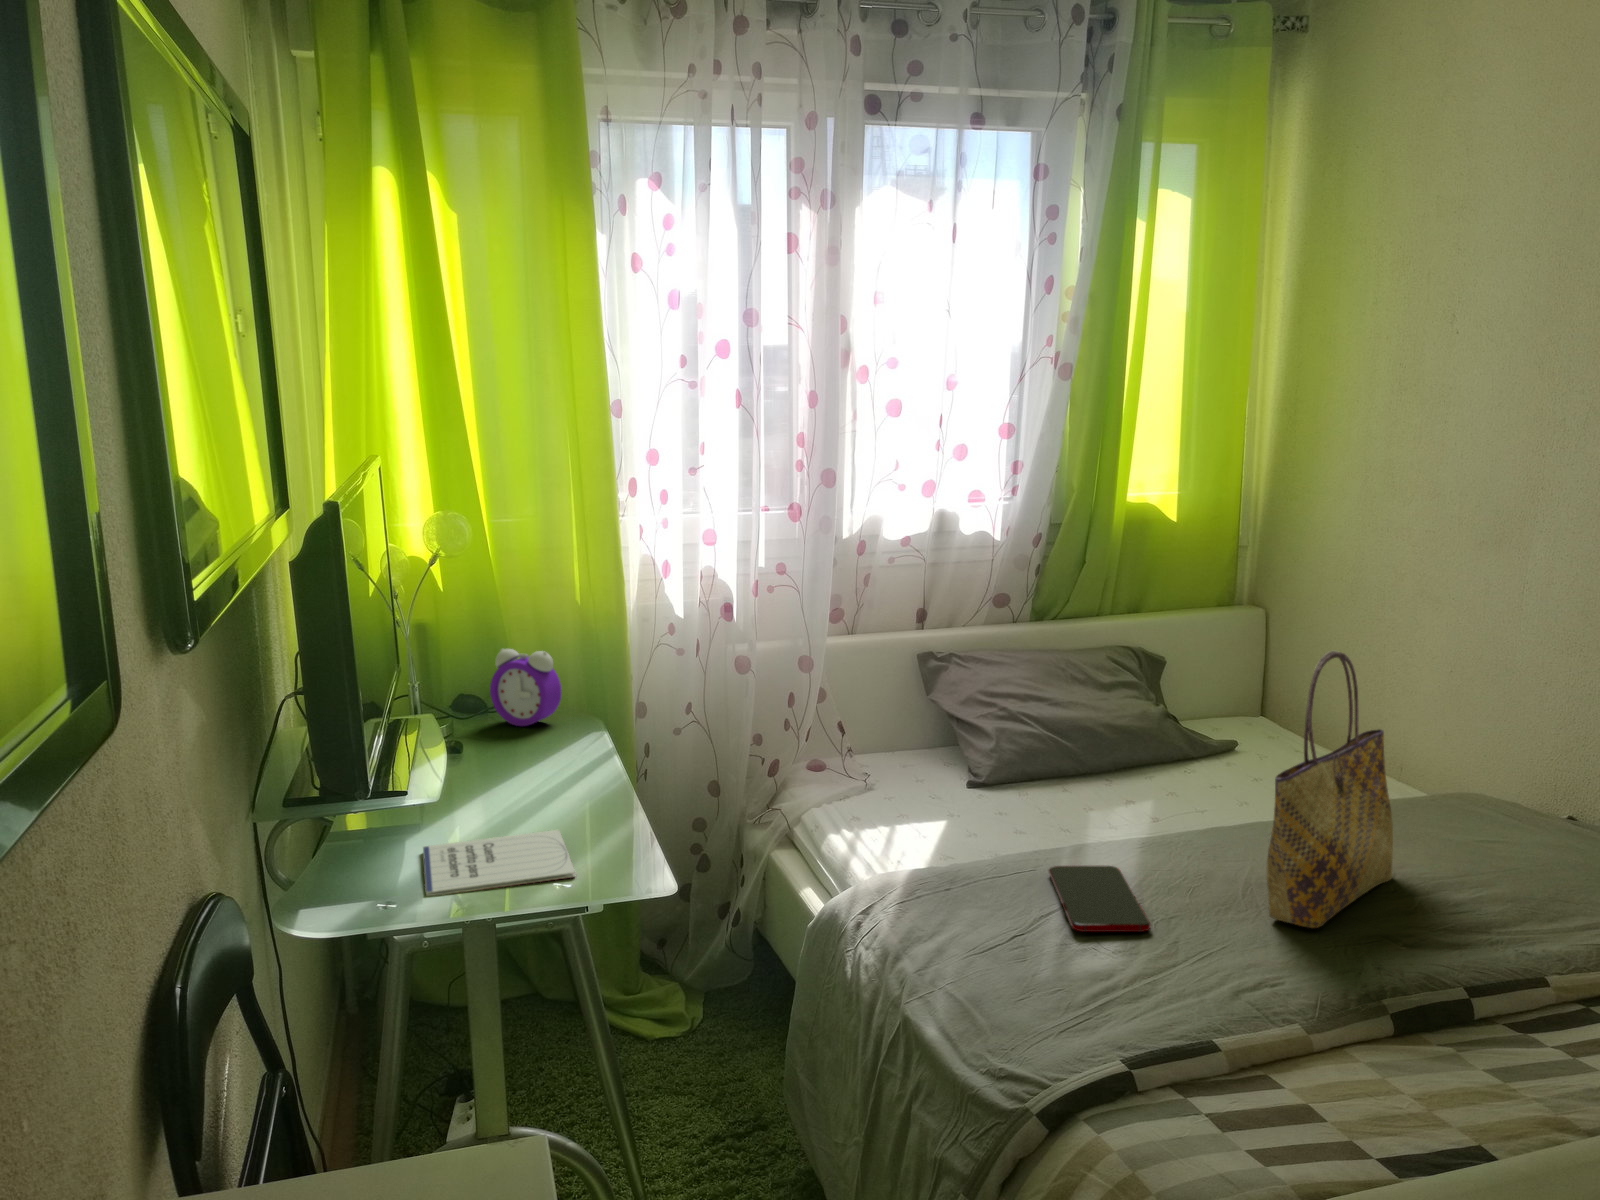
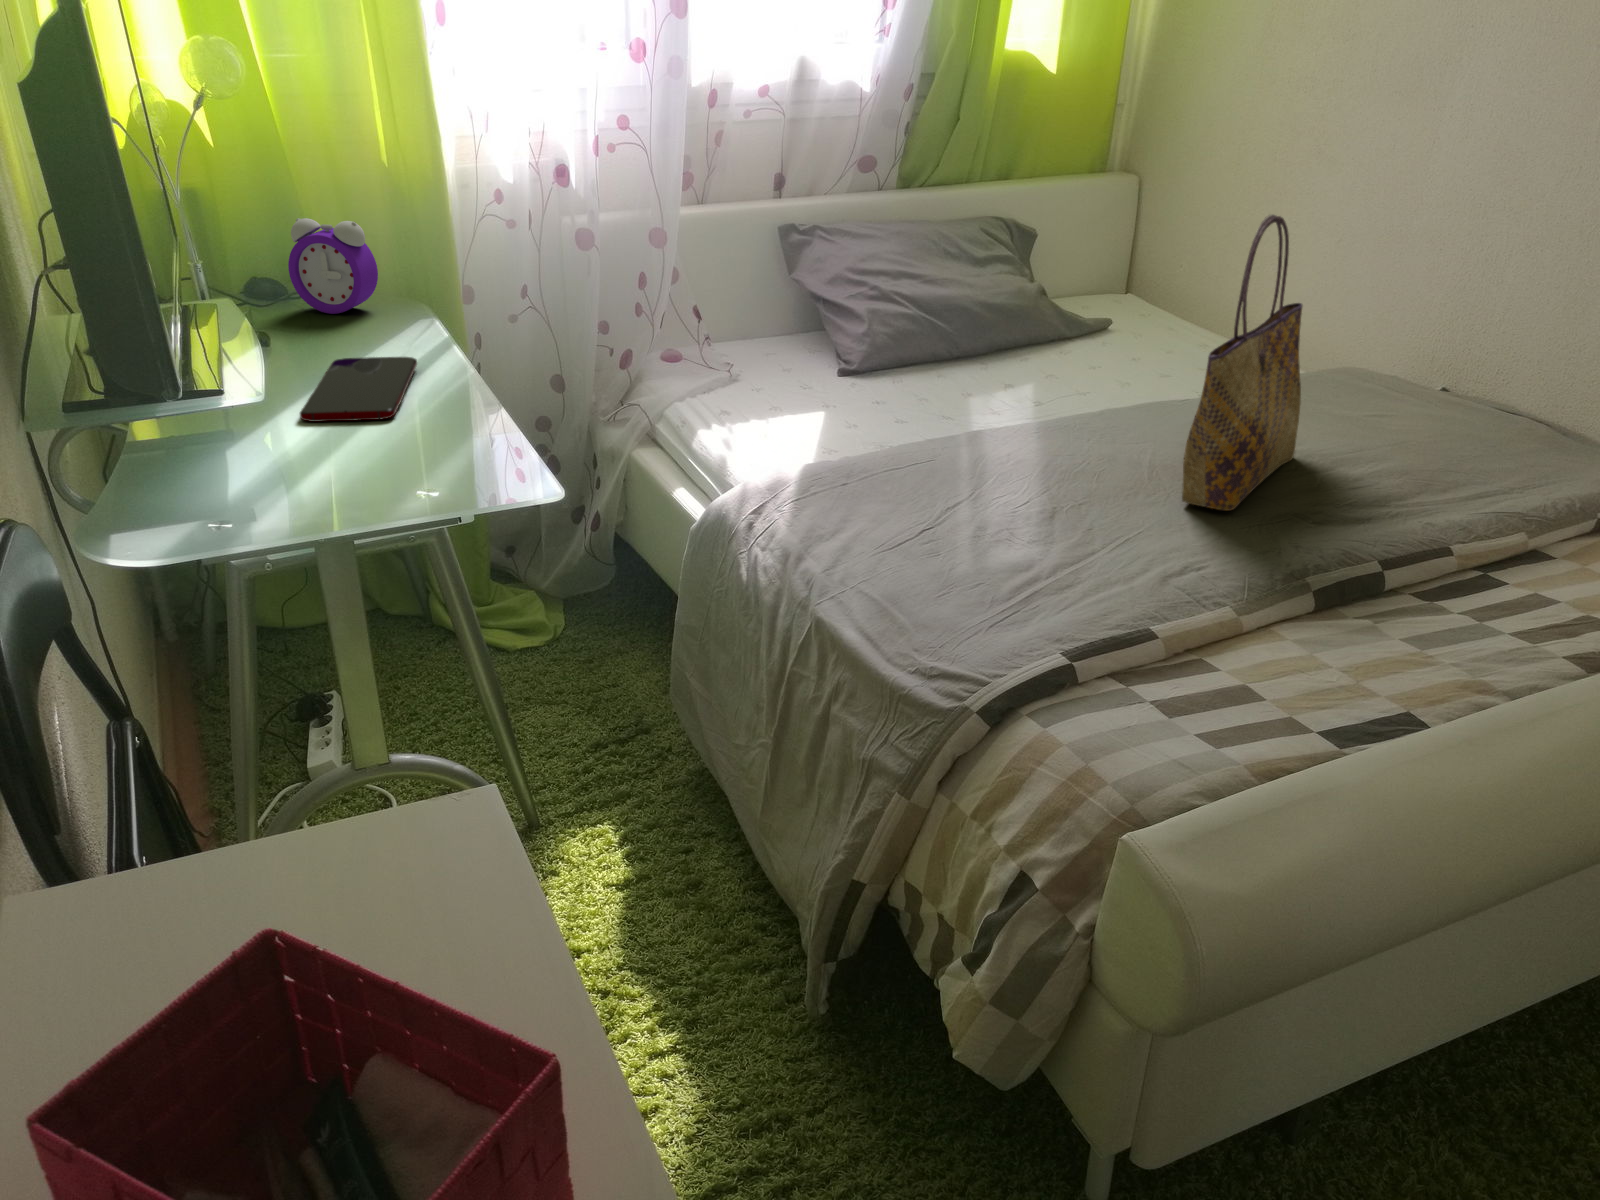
notebook: present [423,830,576,896] -> none [258,430,456,516]
smartphone: present [1049,866,1151,932] -> present [300,357,417,422]

